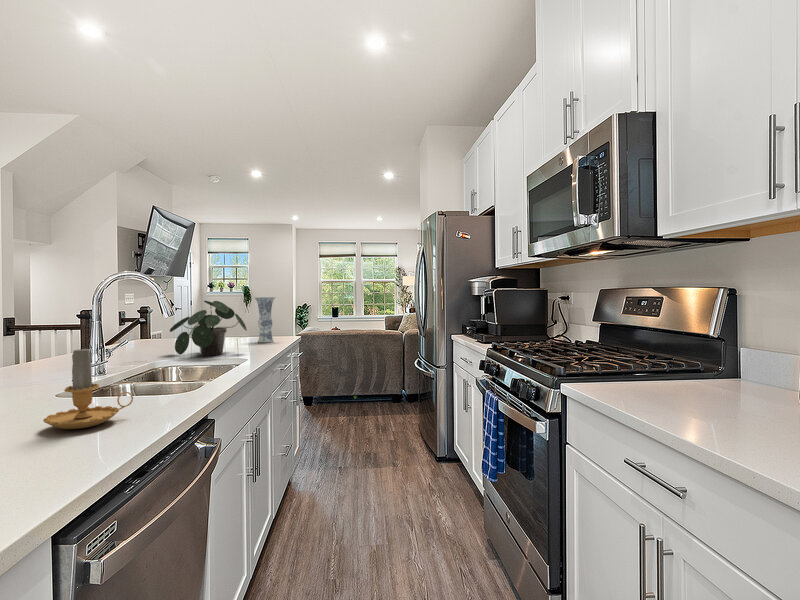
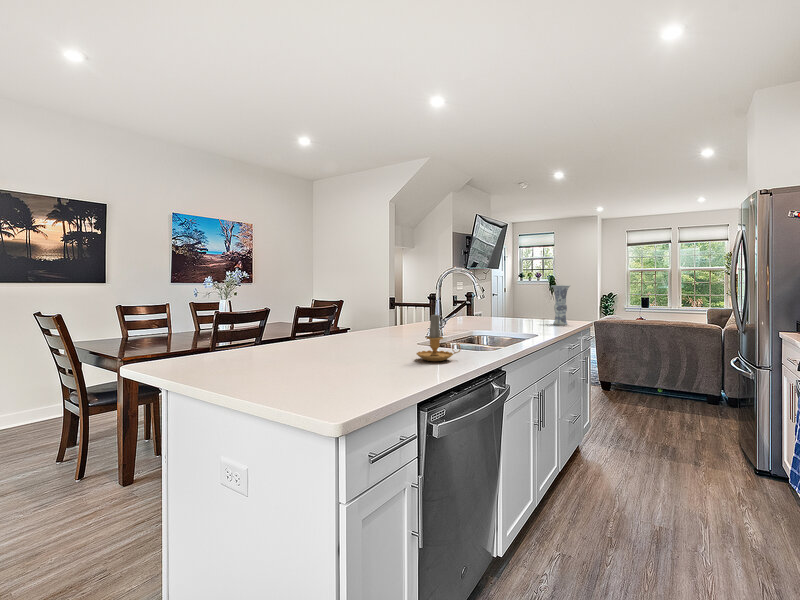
potted plant: present [170,301,247,356] -> none [485,288,542,331]

